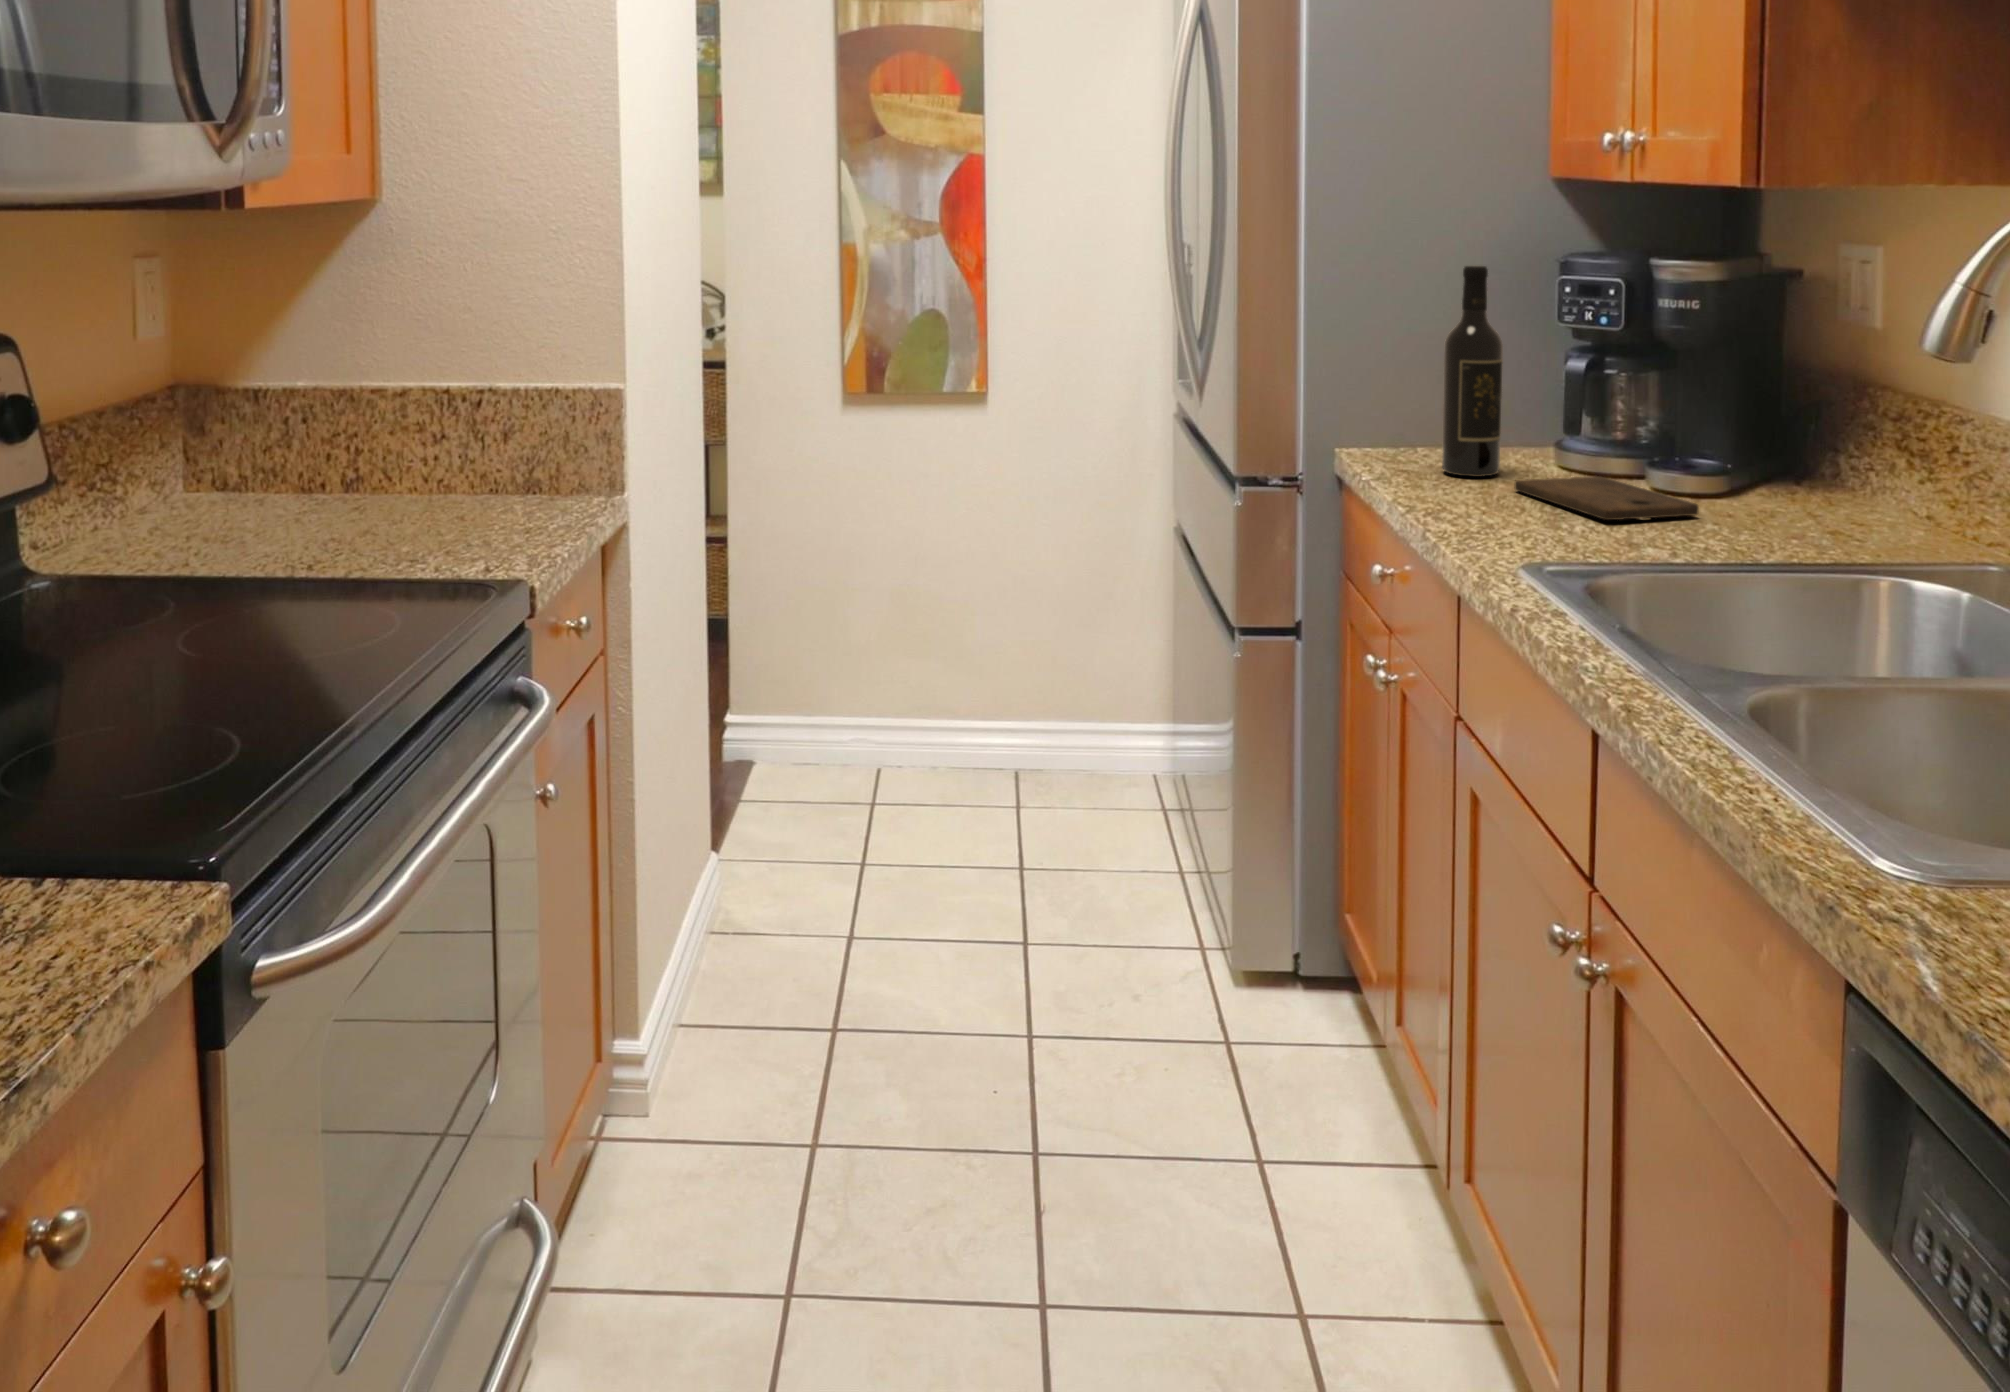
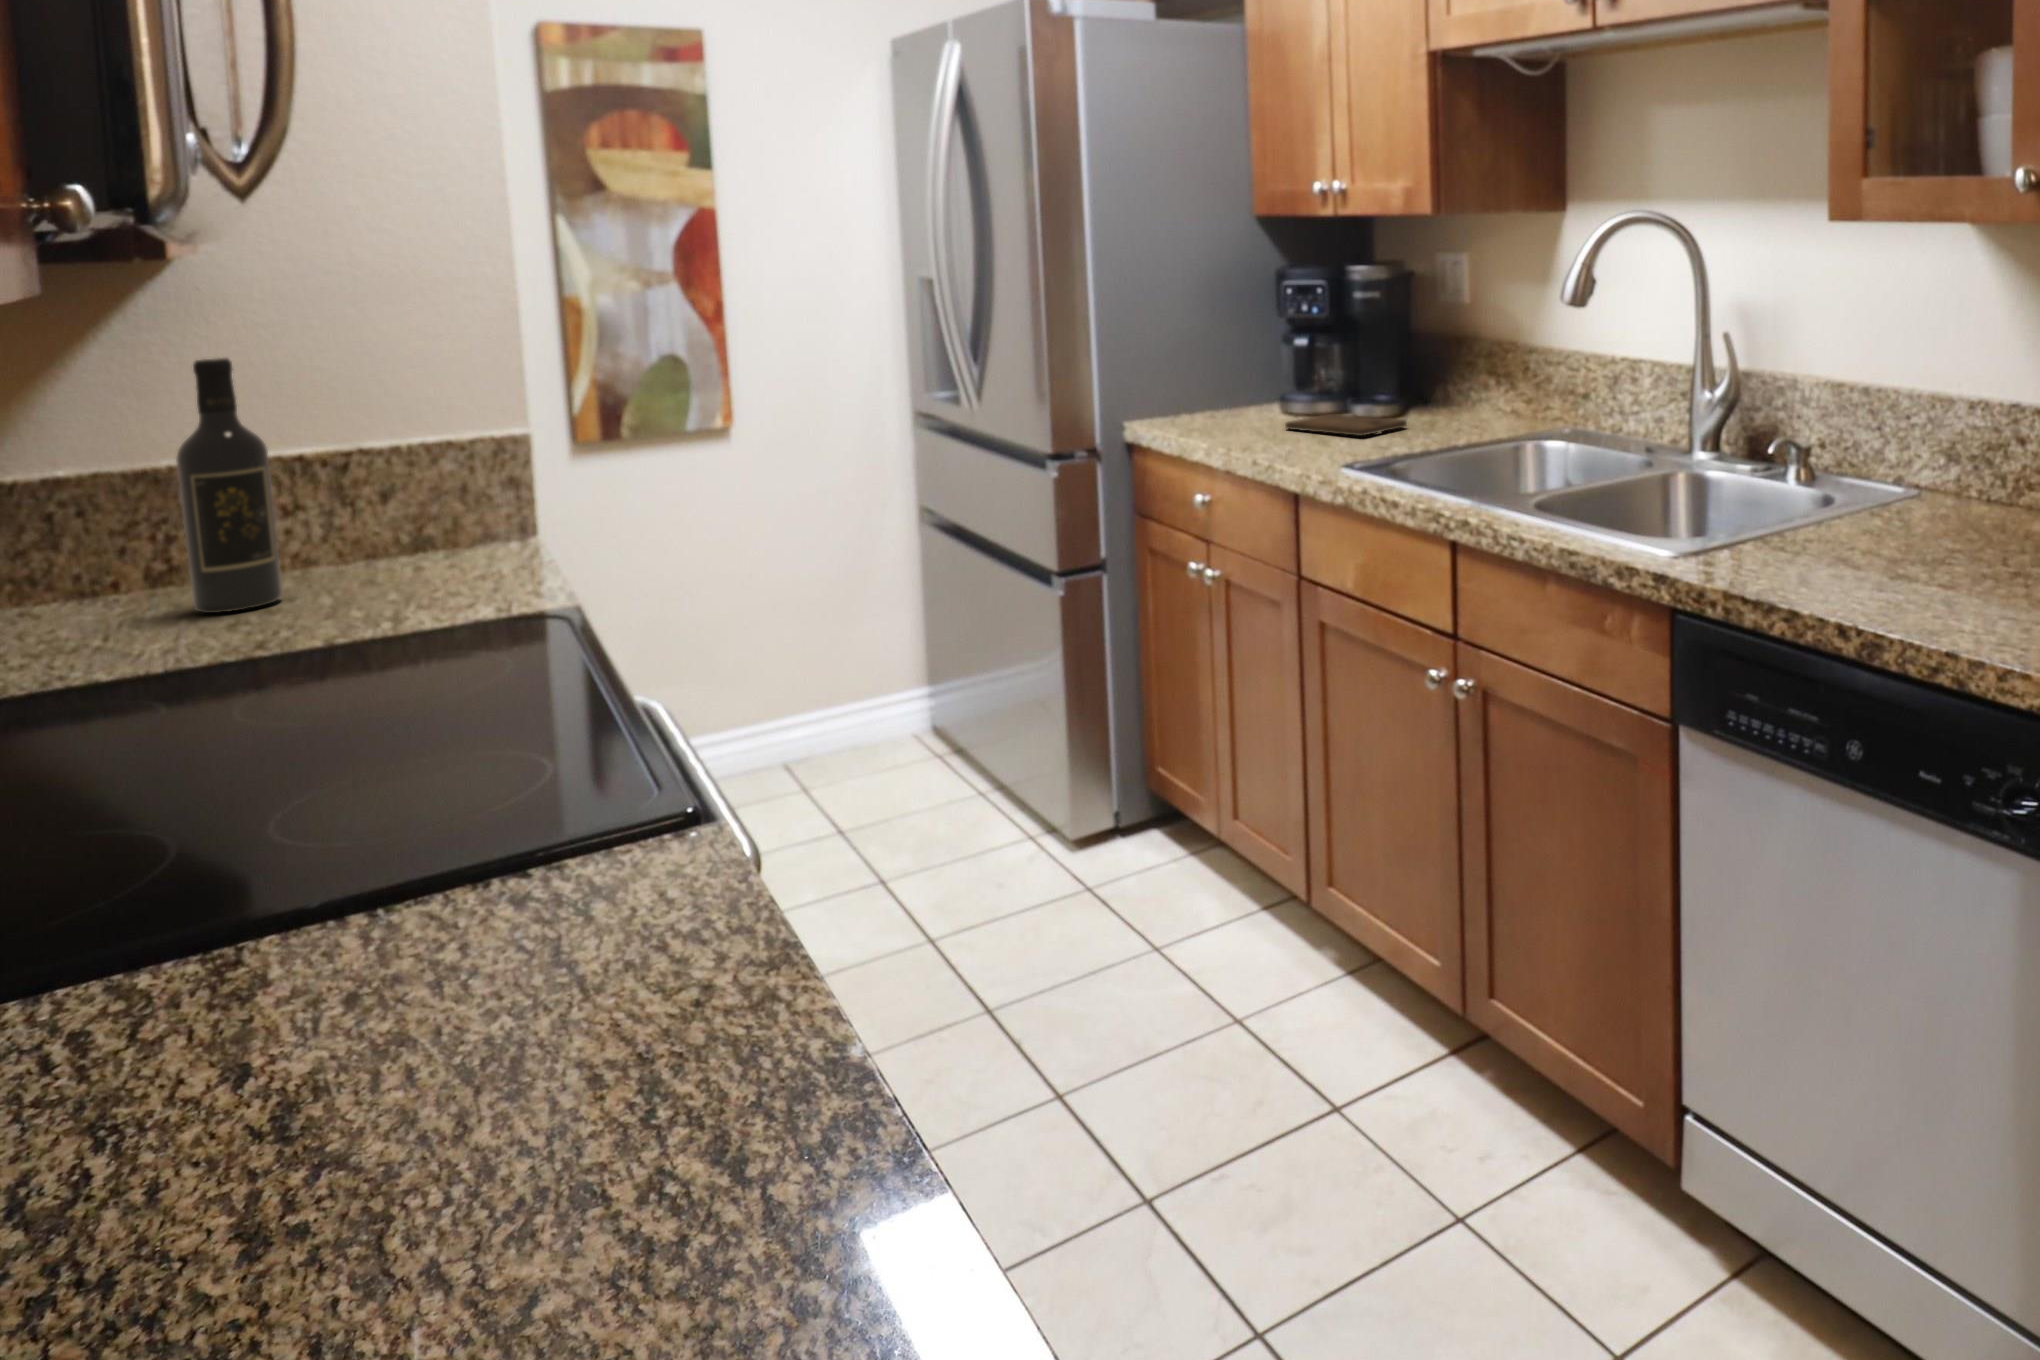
wine bottle: present [1442,266,1503,477] -> present [176,358,282,613]

